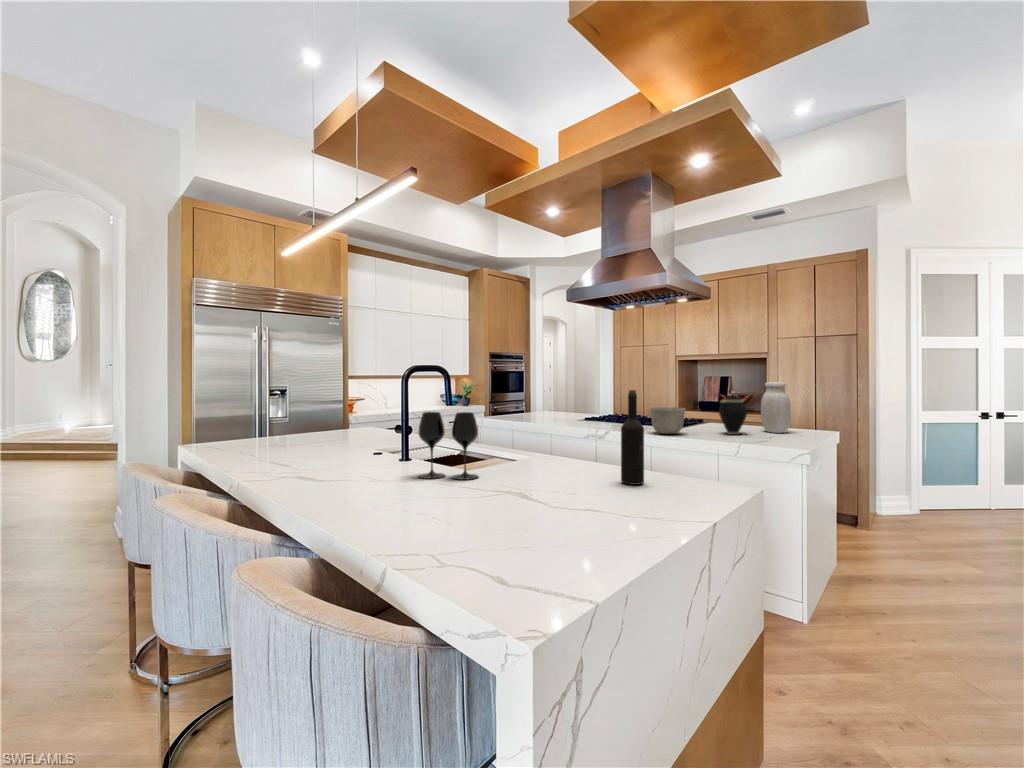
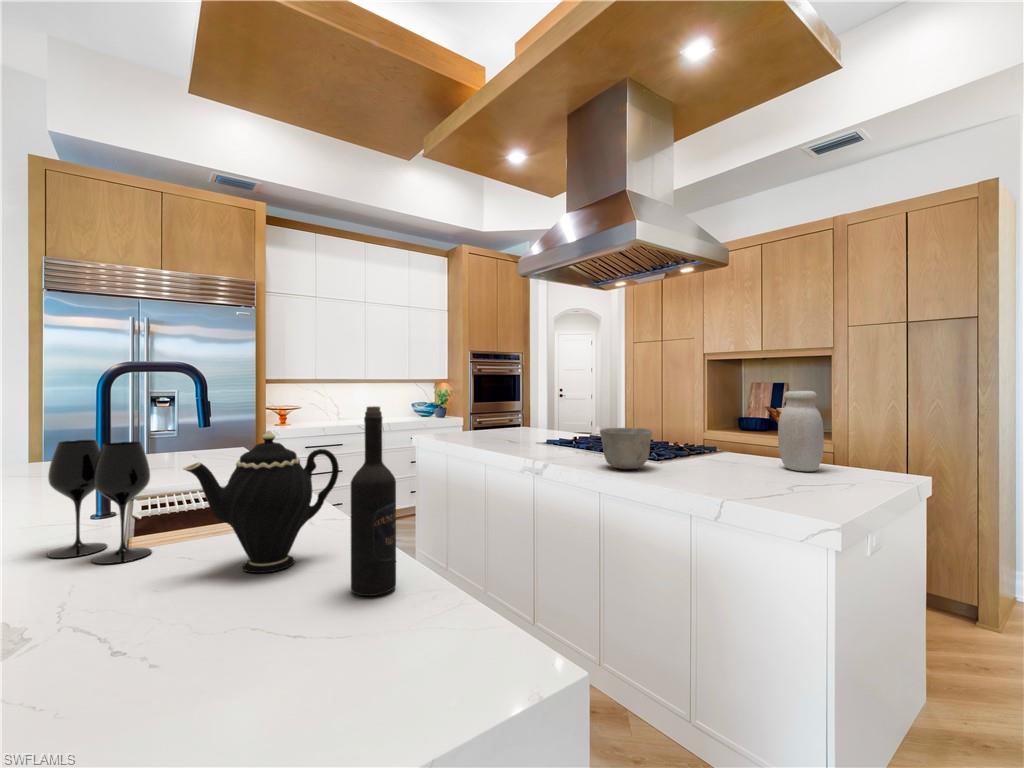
teapot: present [719,391,747,435] -> present [183,431,339,573]

